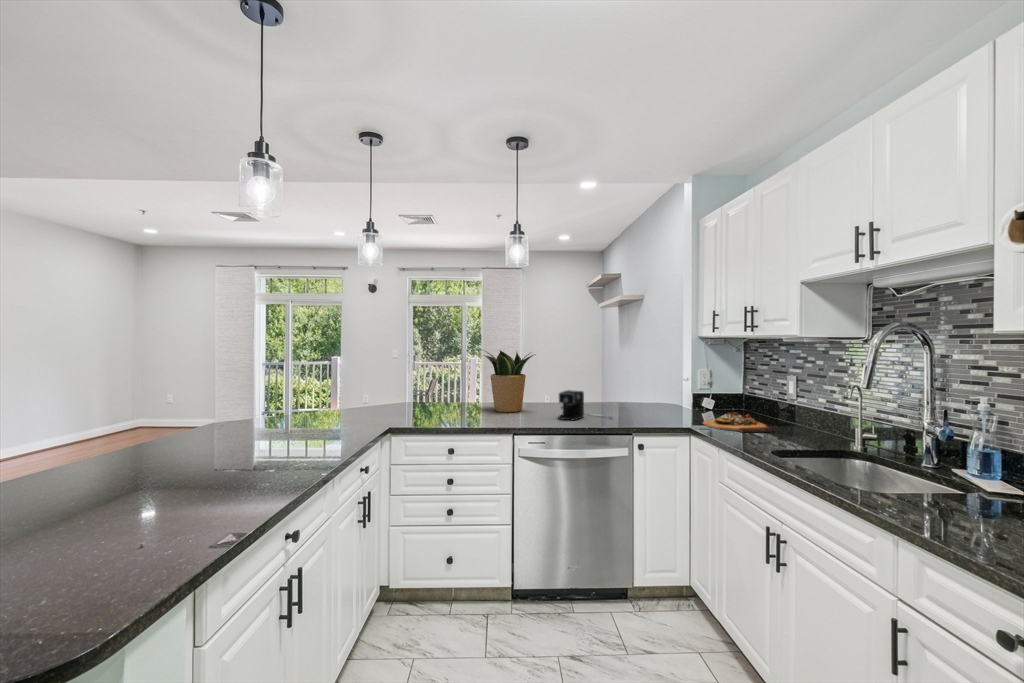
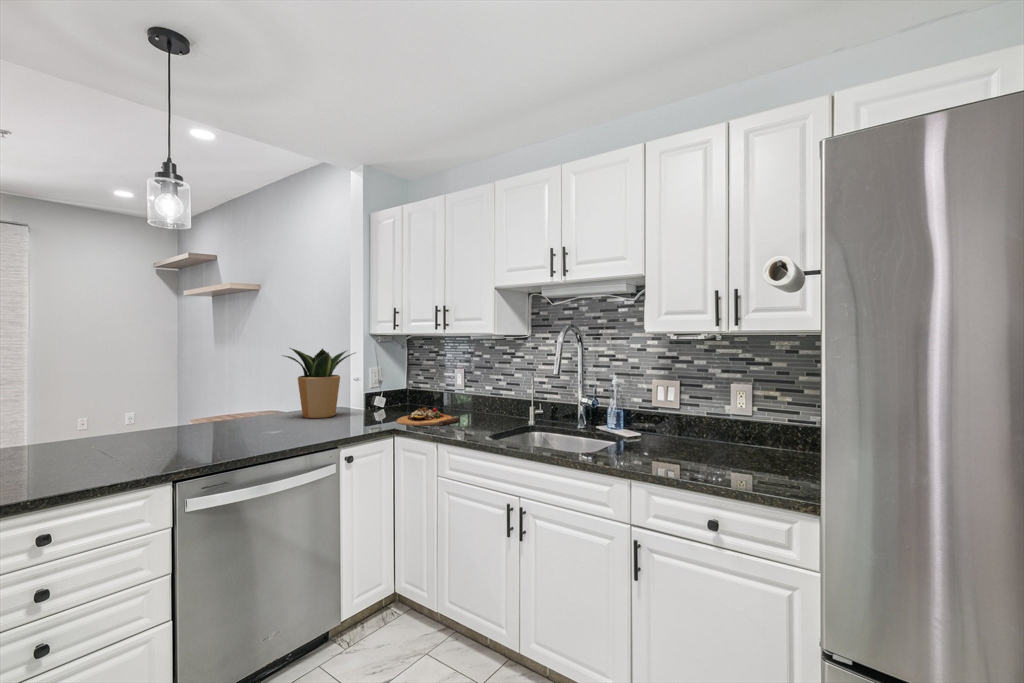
potted plant: present [484,350,535,412] -> present [283,348,355,418]
coffee maker: present [558,390,584,420] -> none [230,403,302,445]

